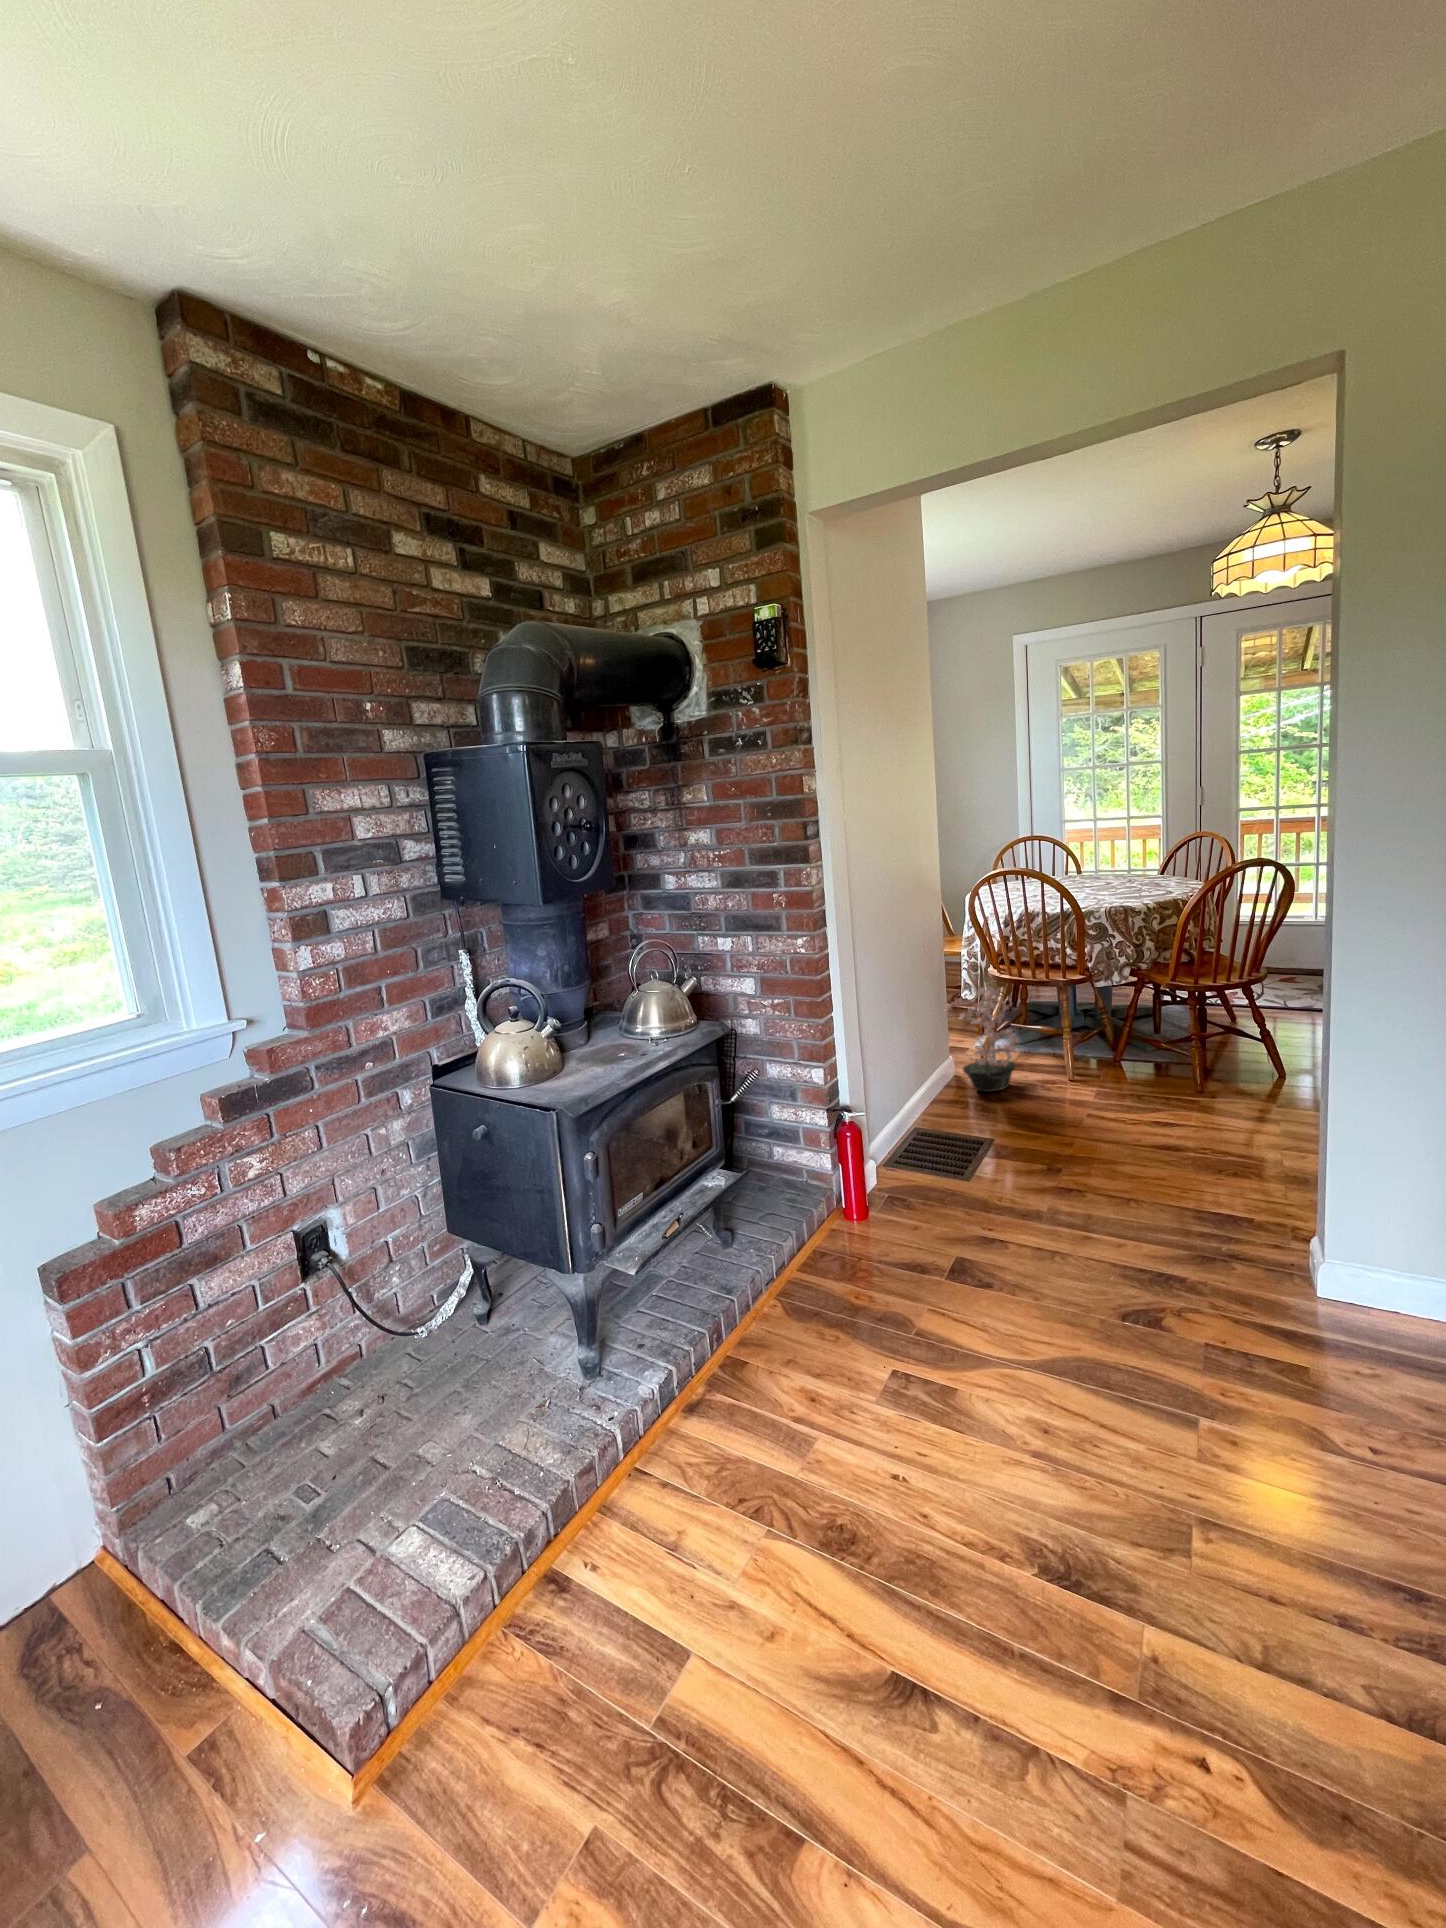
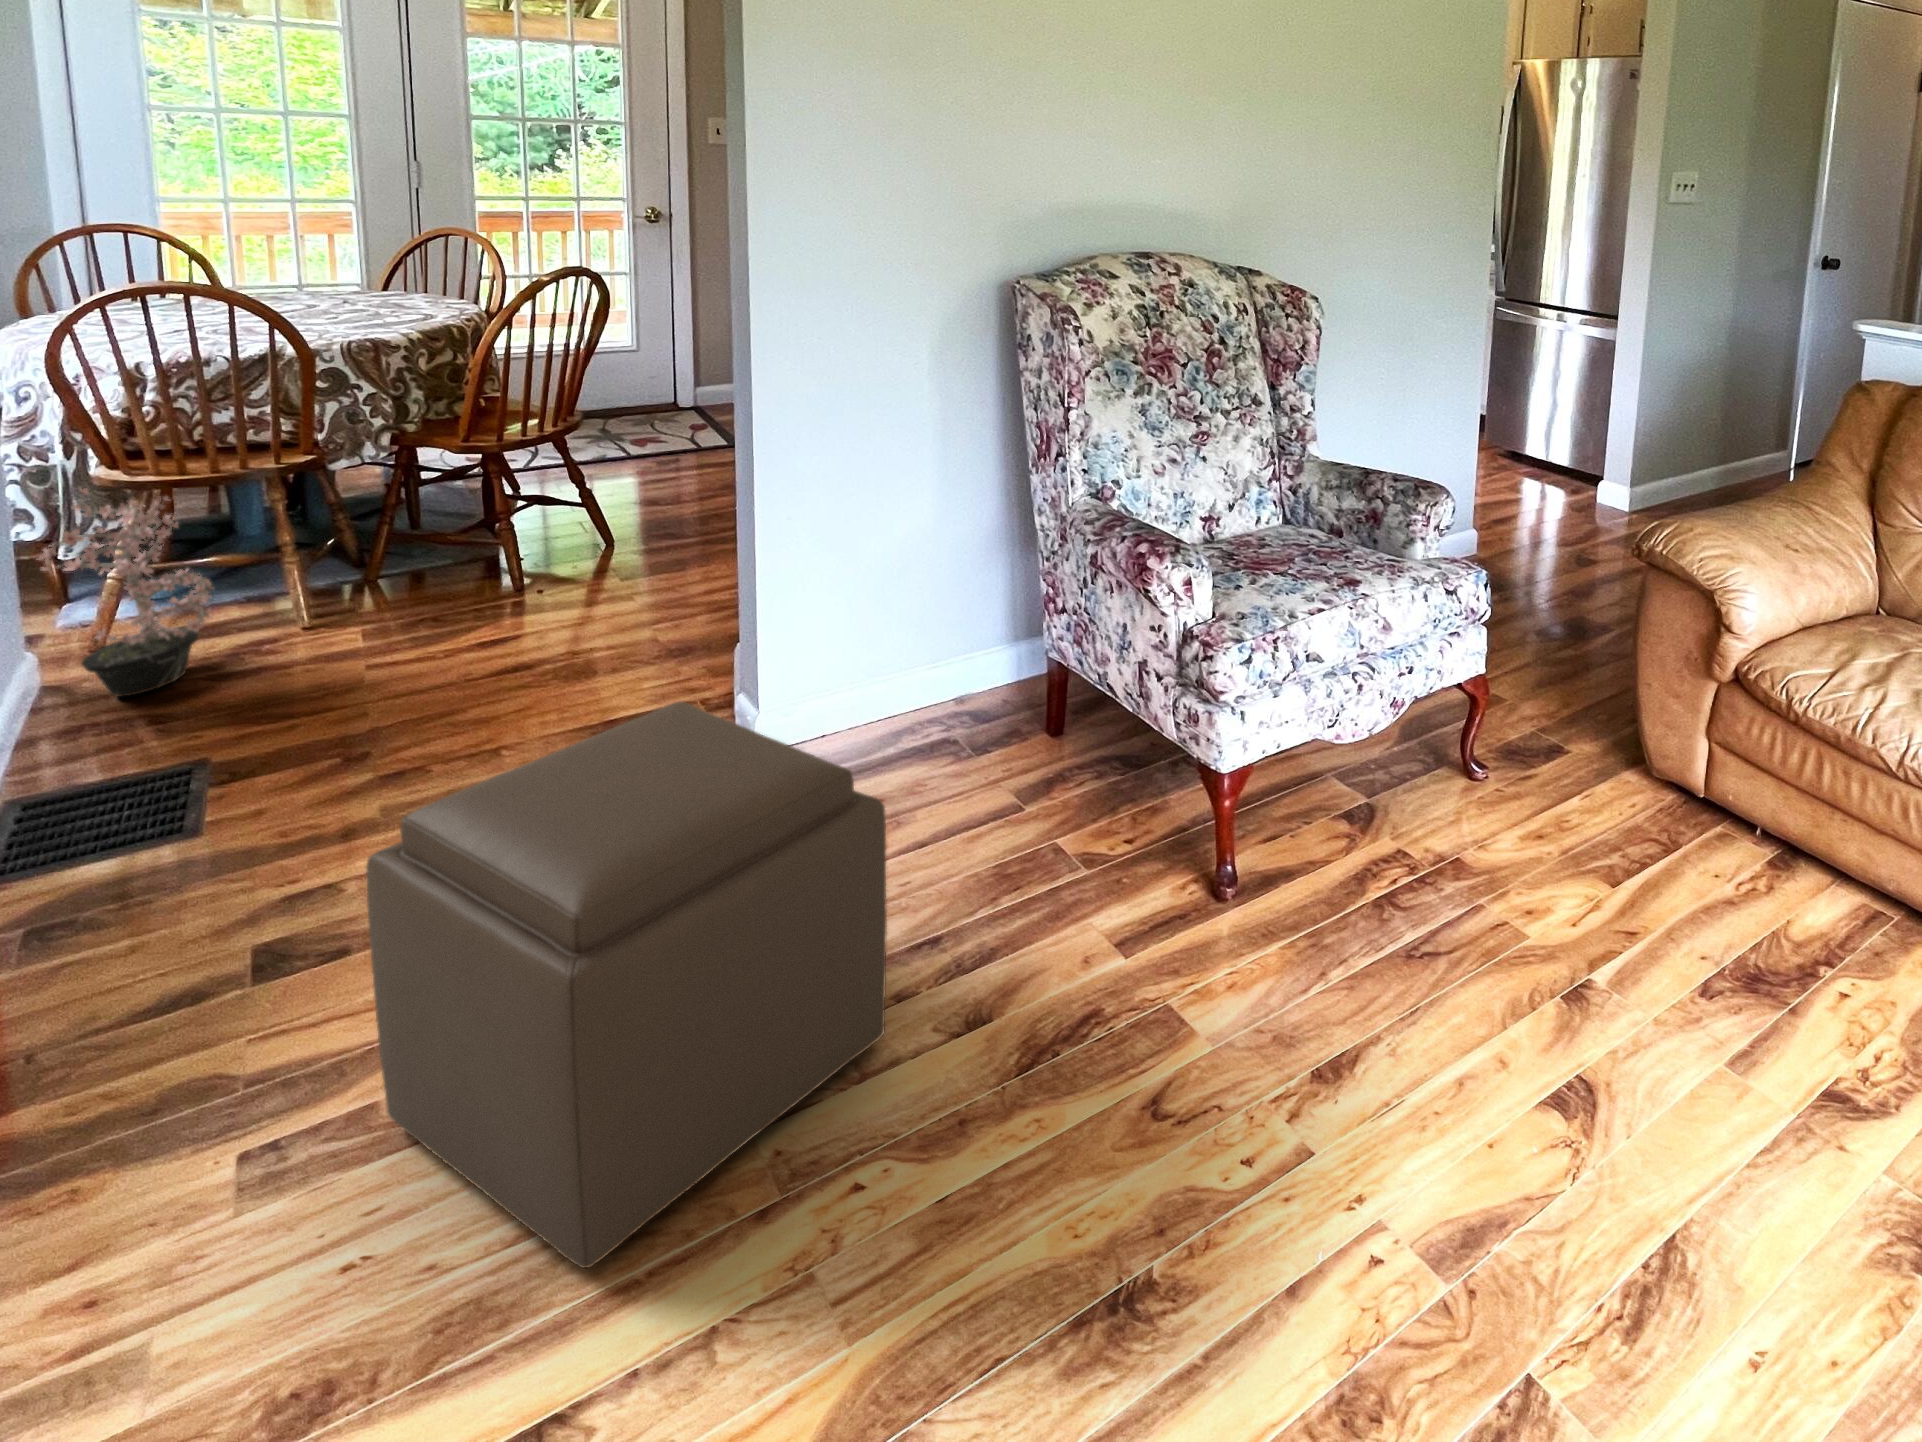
ottoman: none [942,1221,1310,1644] -> present [366,702,887,1268]

